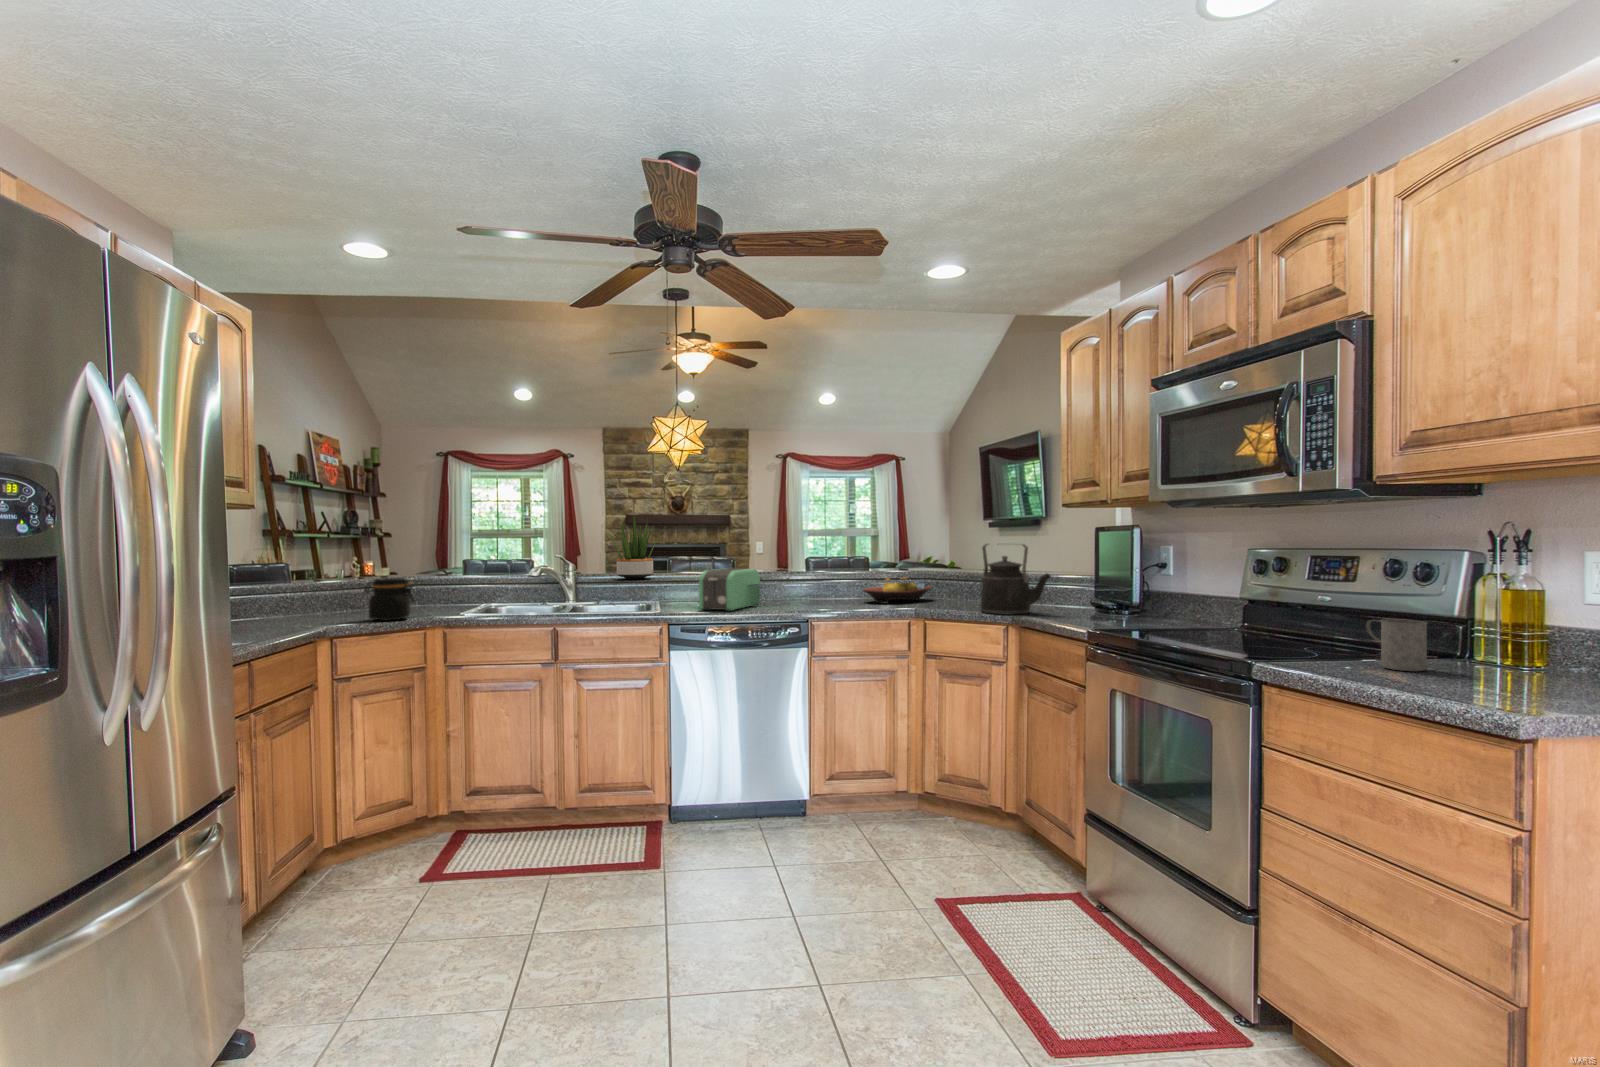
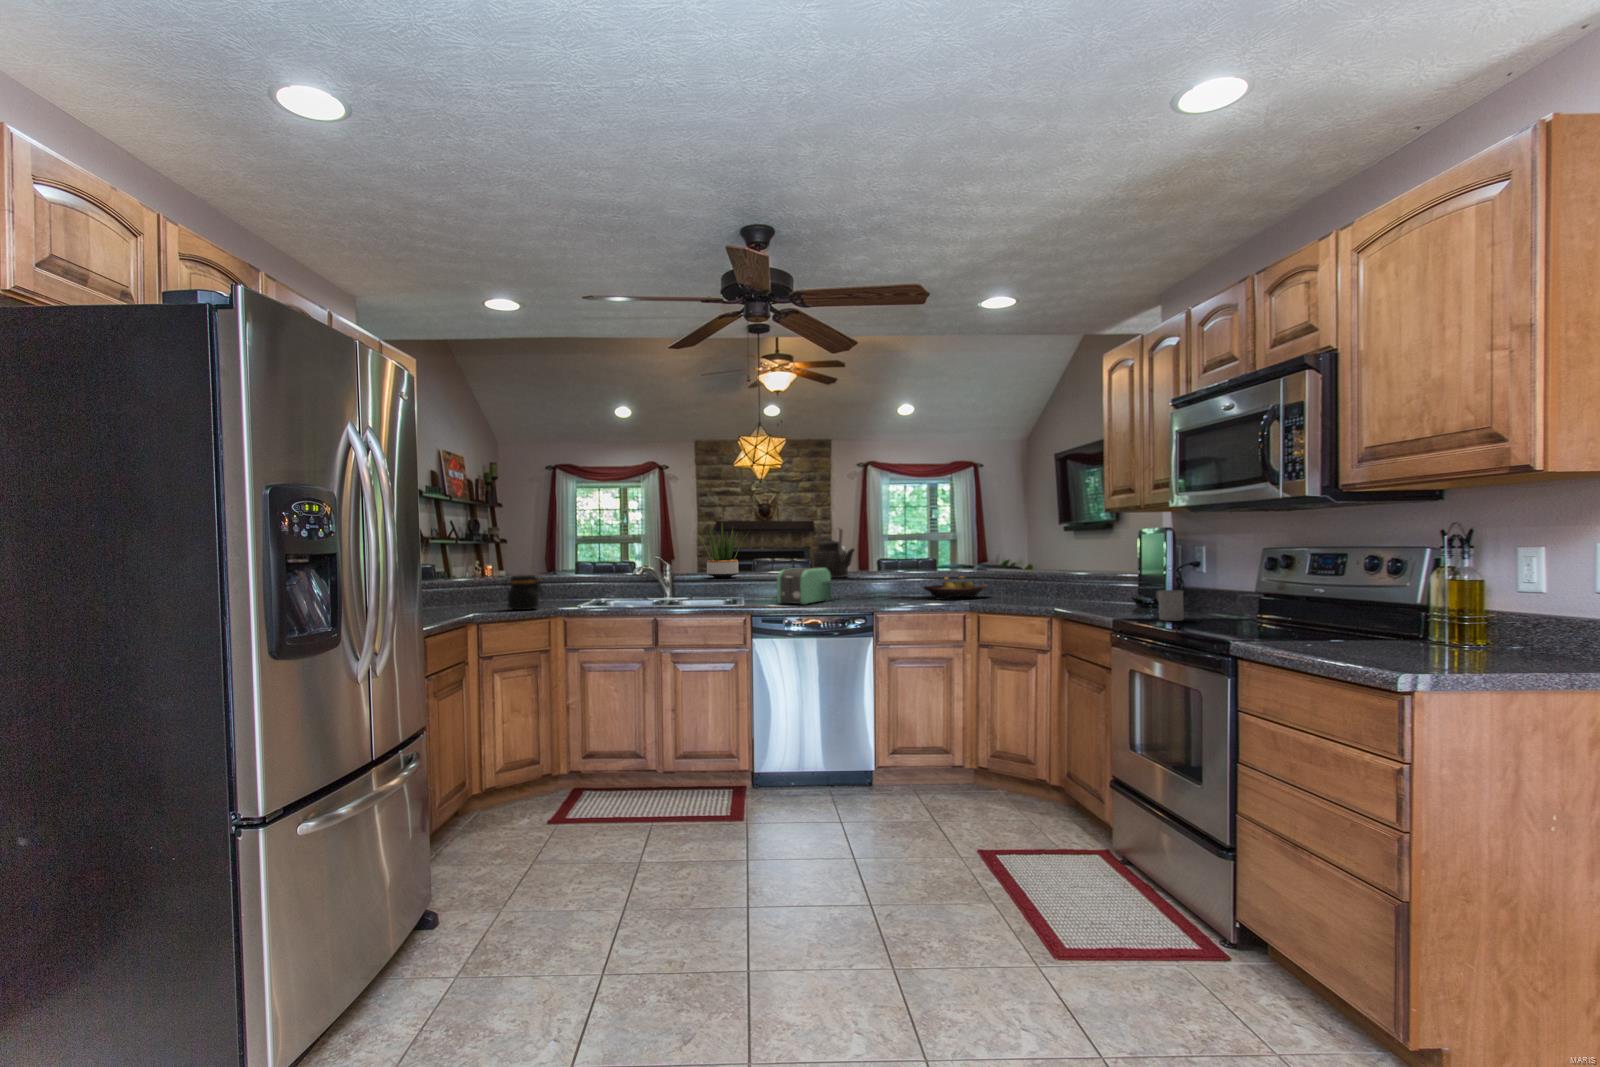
kettle: present [980,544,1051,615] -> present [813,528,855,578]
mug: present [1366,619,1427,671] -> present [1156,590,1184,621]

